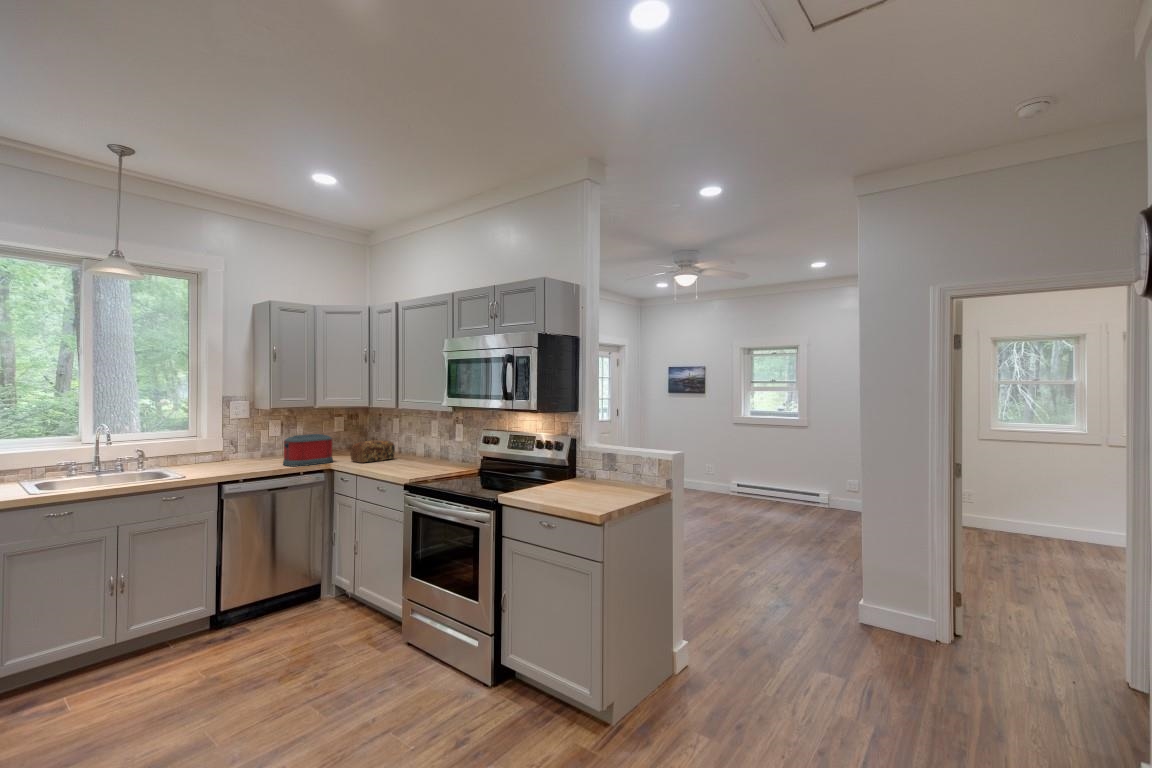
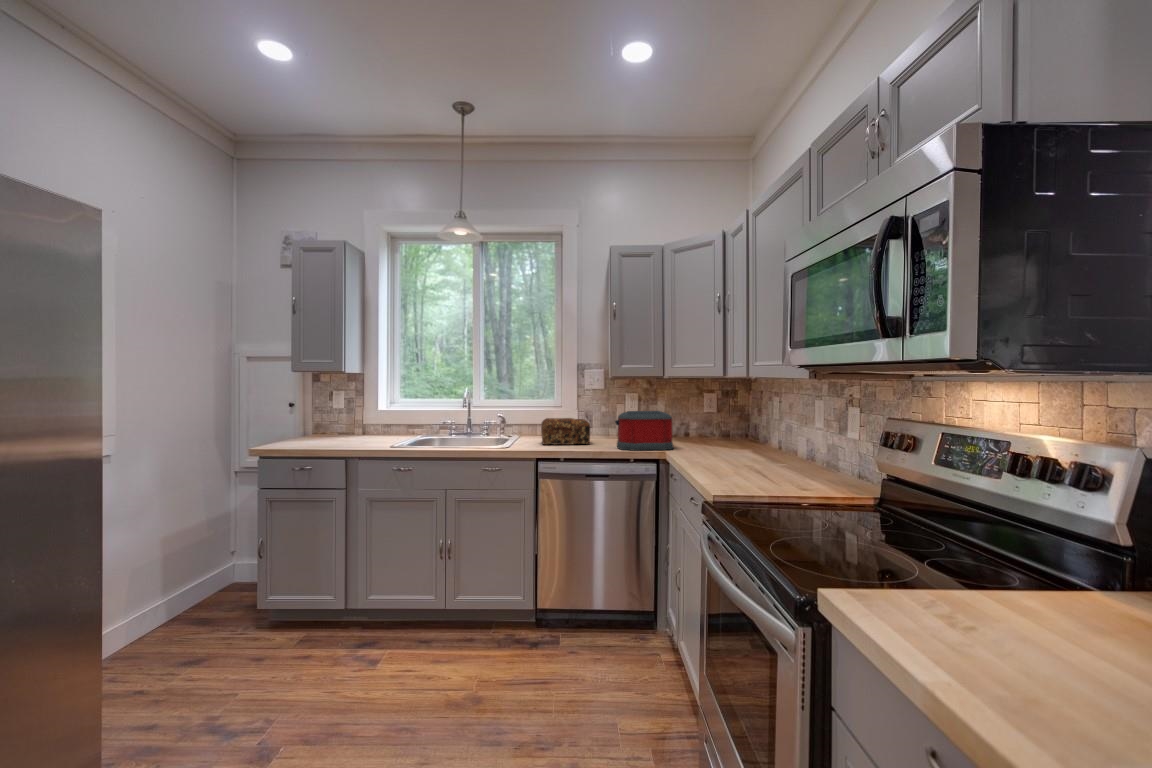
bread loaf: present [350,440,395,463] -> present [541,418,590,445]

